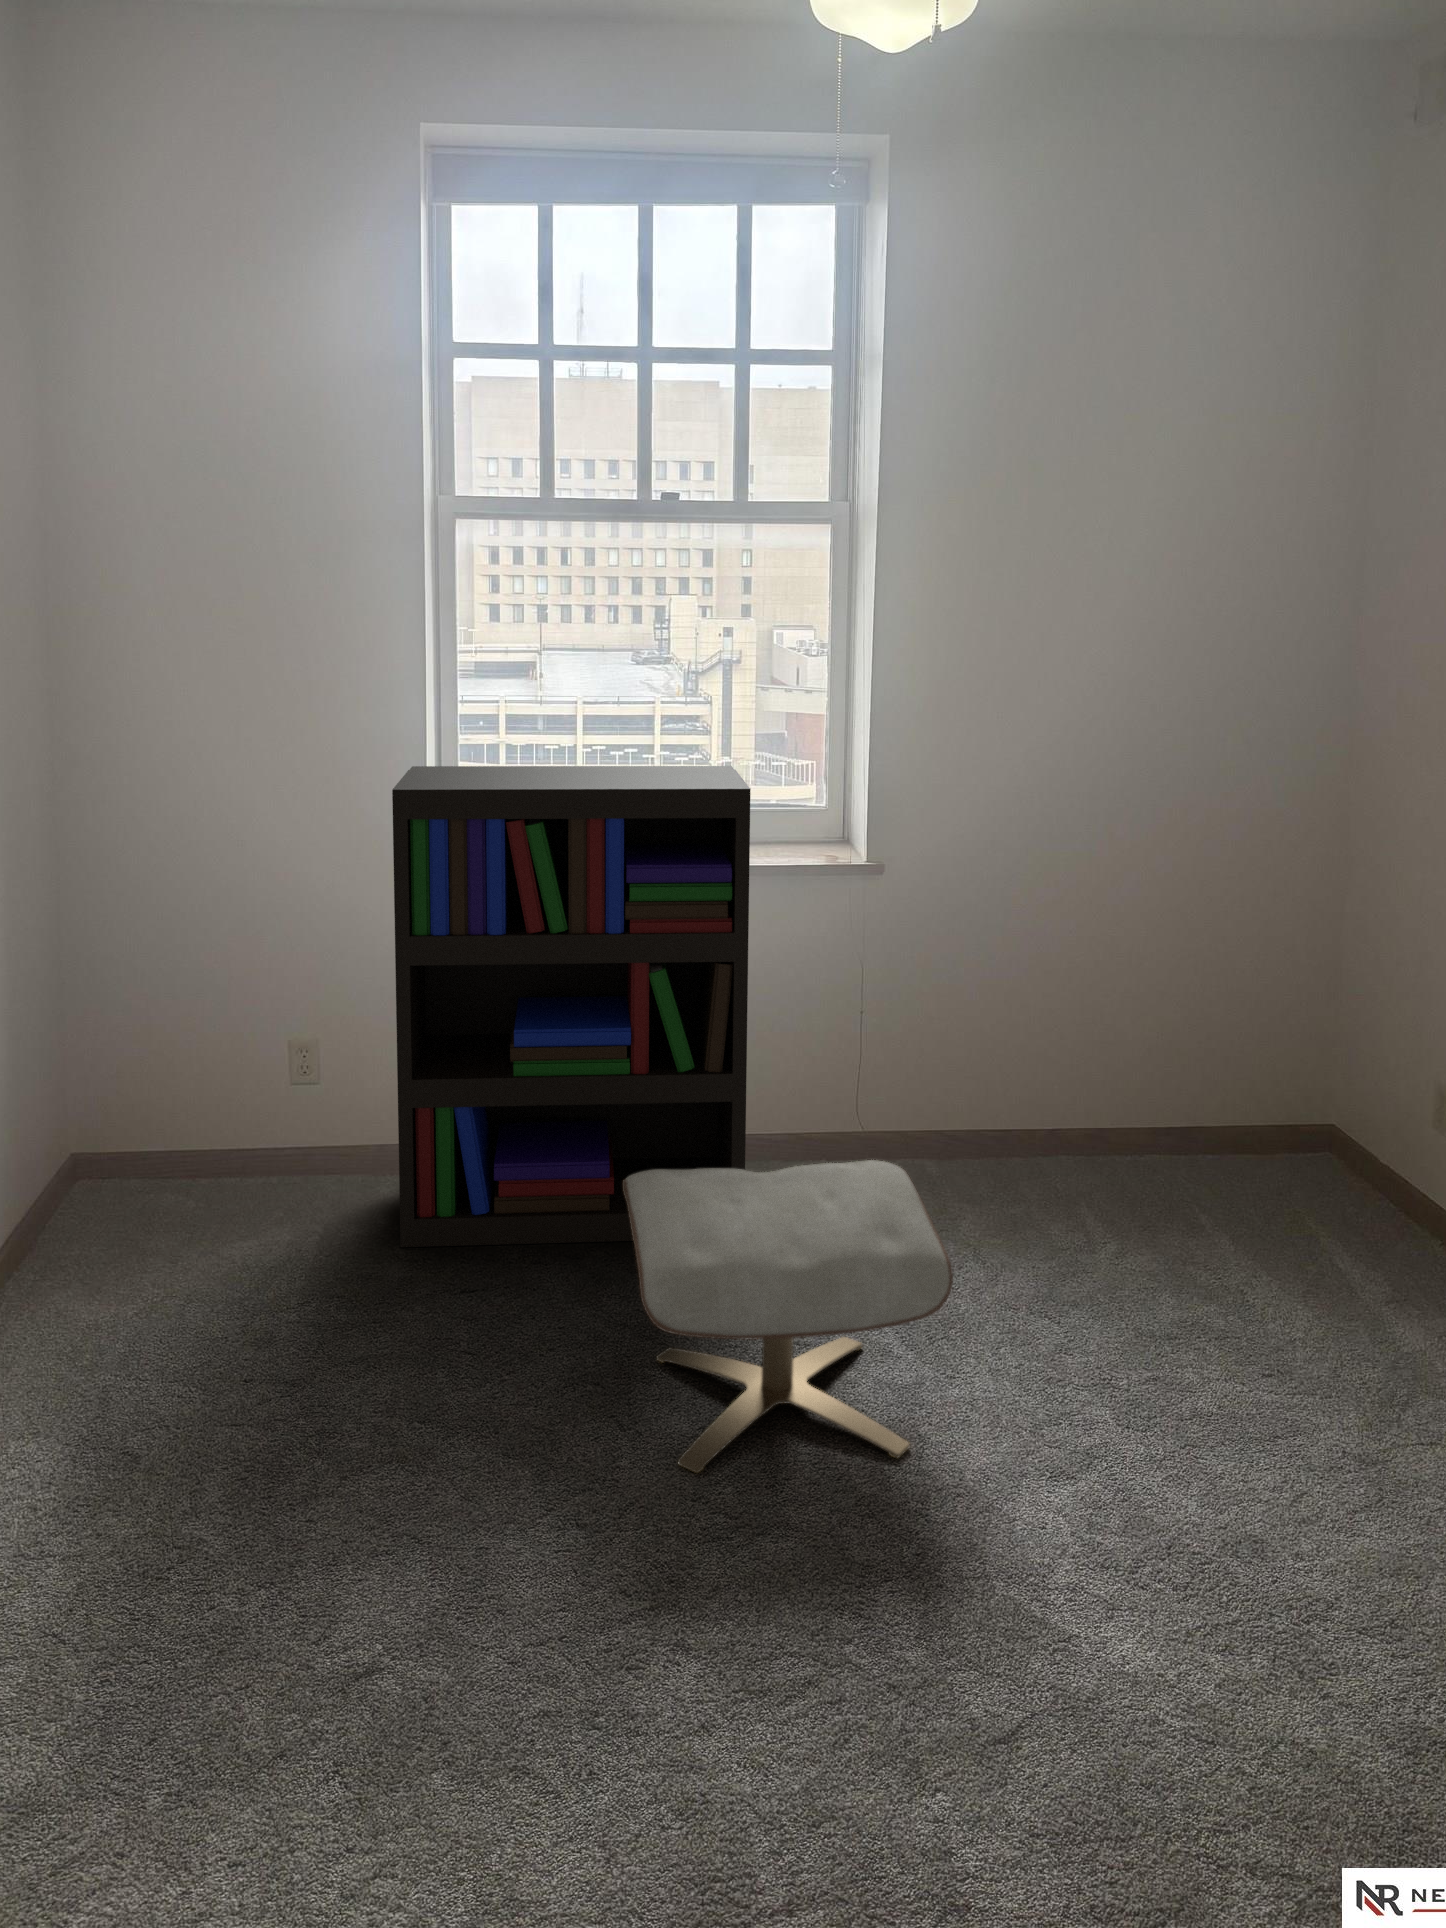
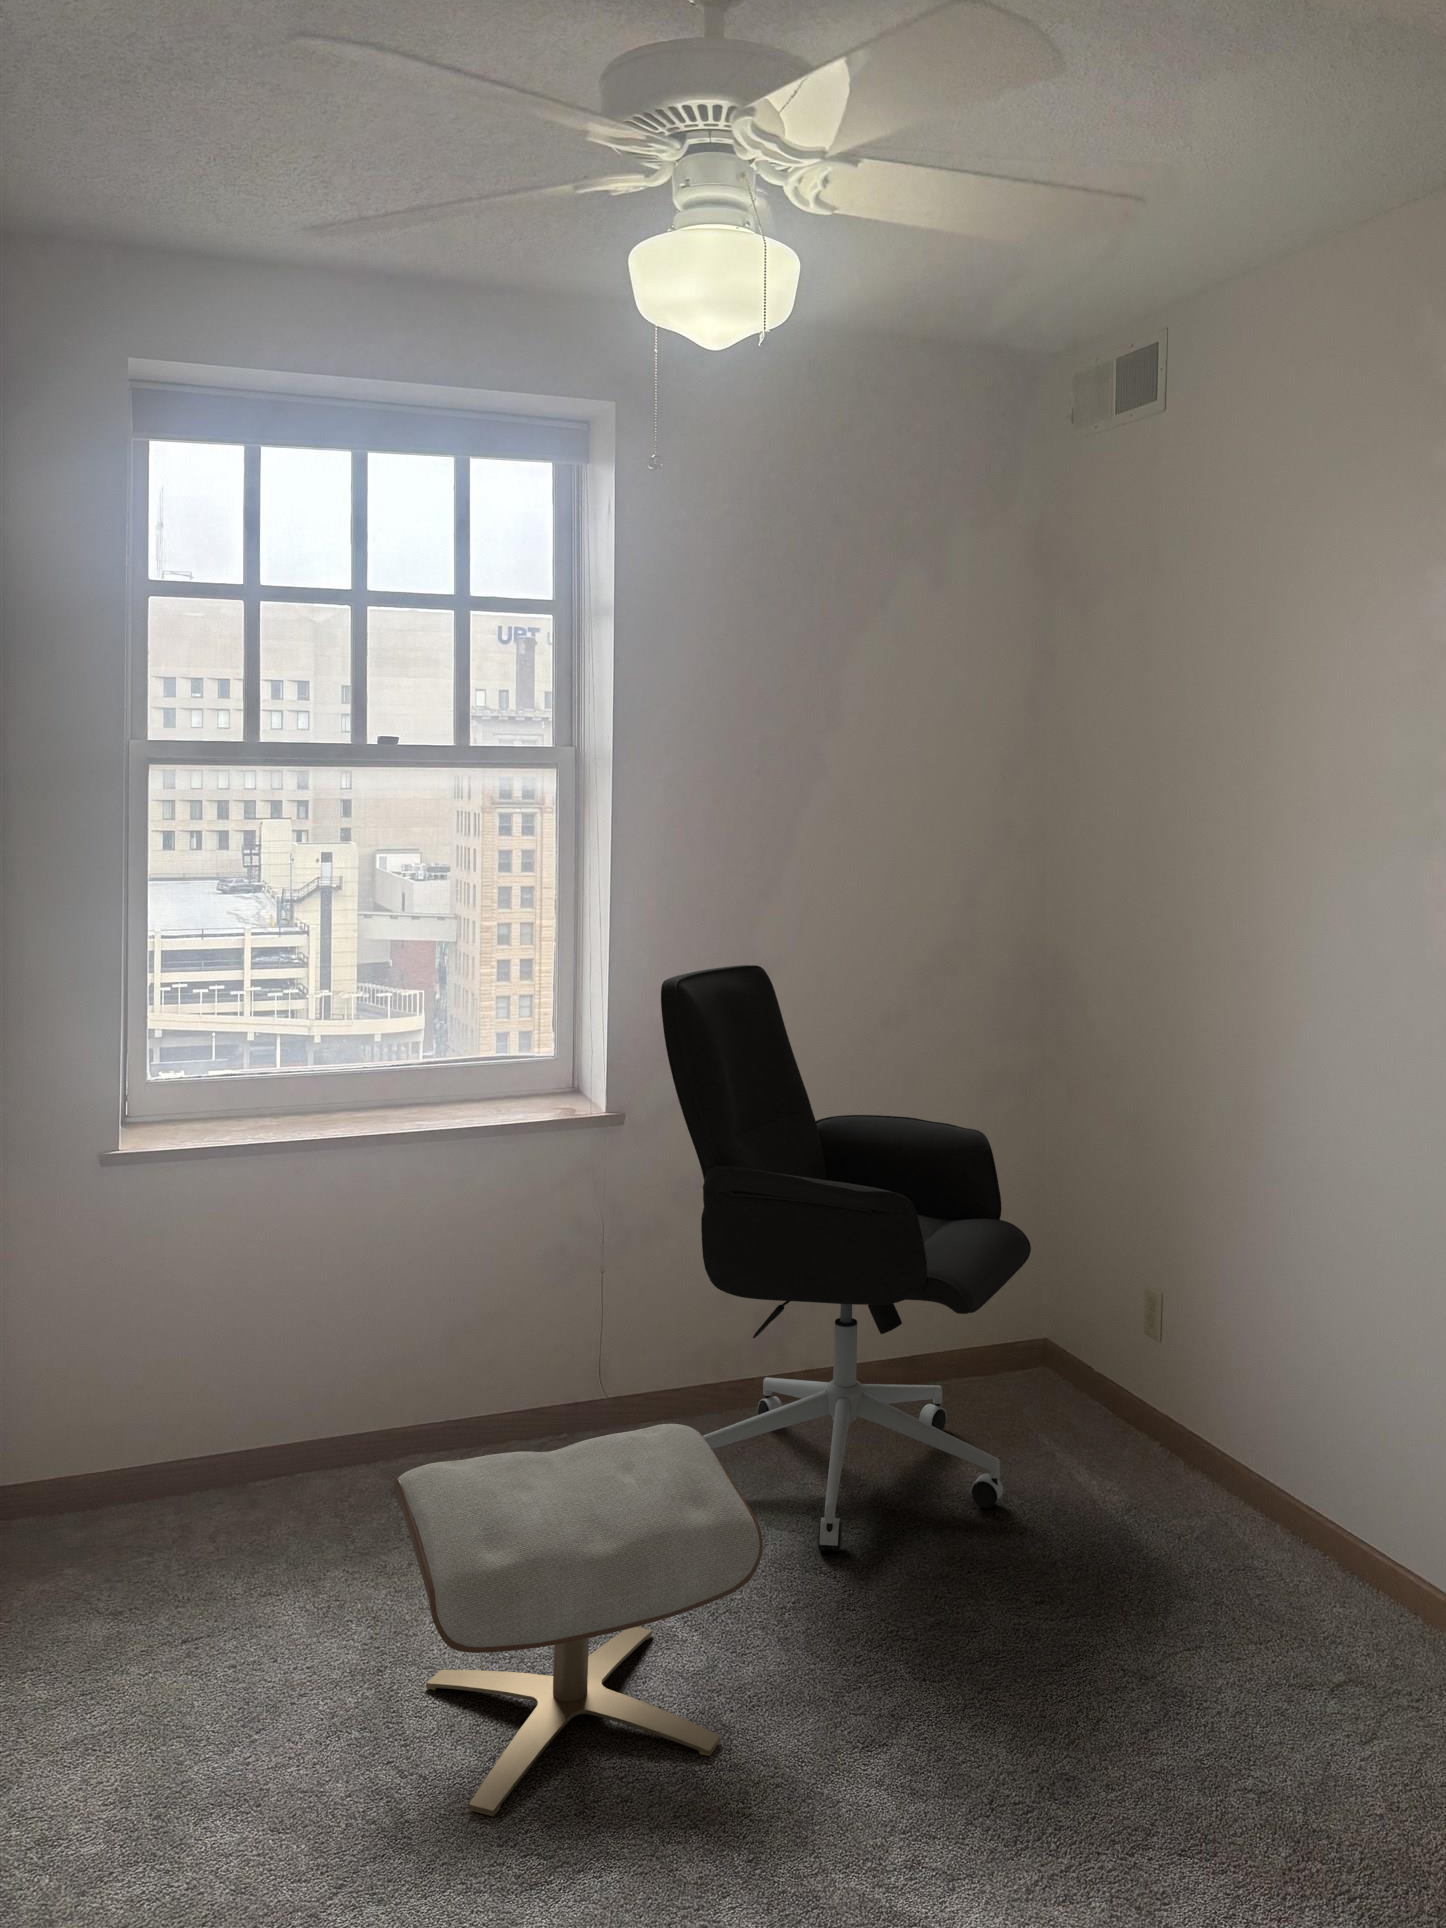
office chair: none [893,725,1286,1299] -> present [661,965,1031,1551]
bookshelf: present [392,766,751,1247] -> none [94,1013,520,1598]

